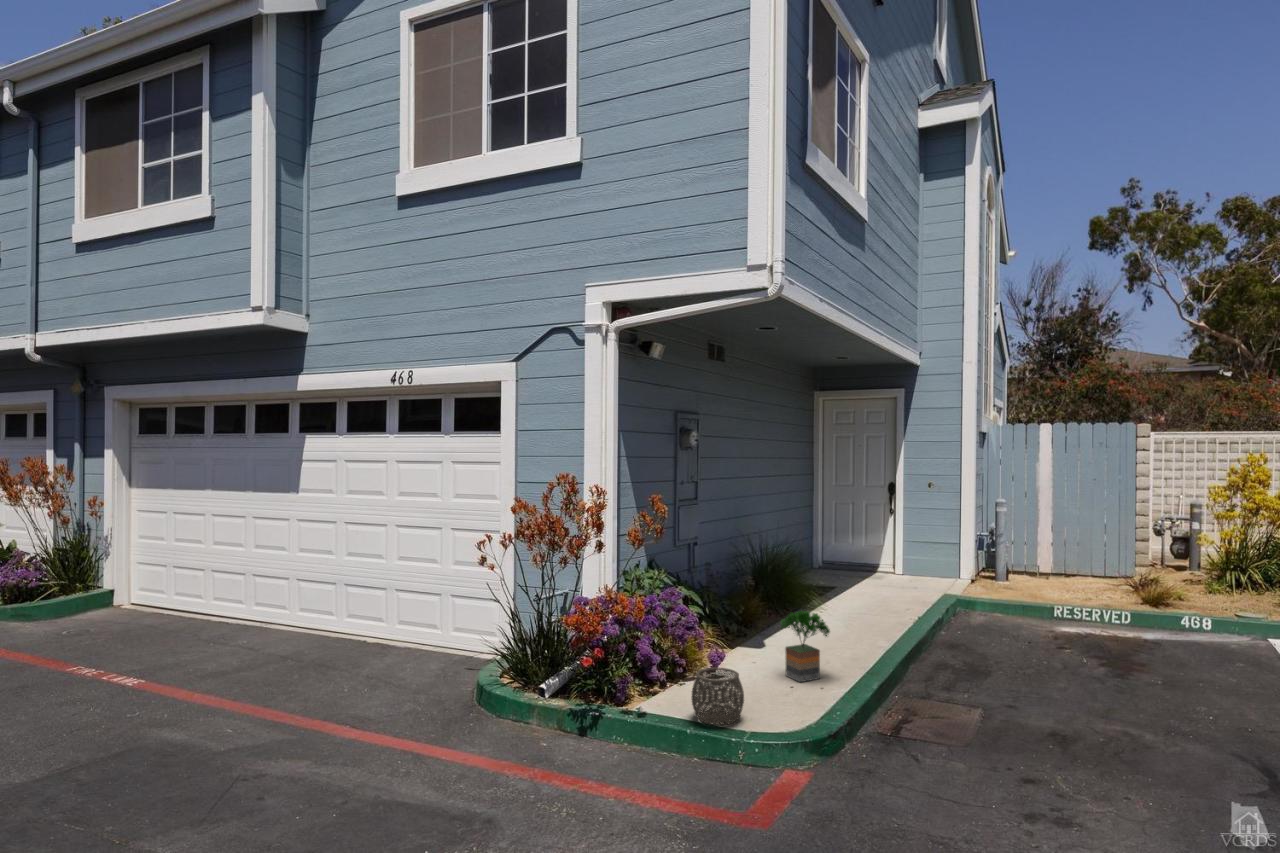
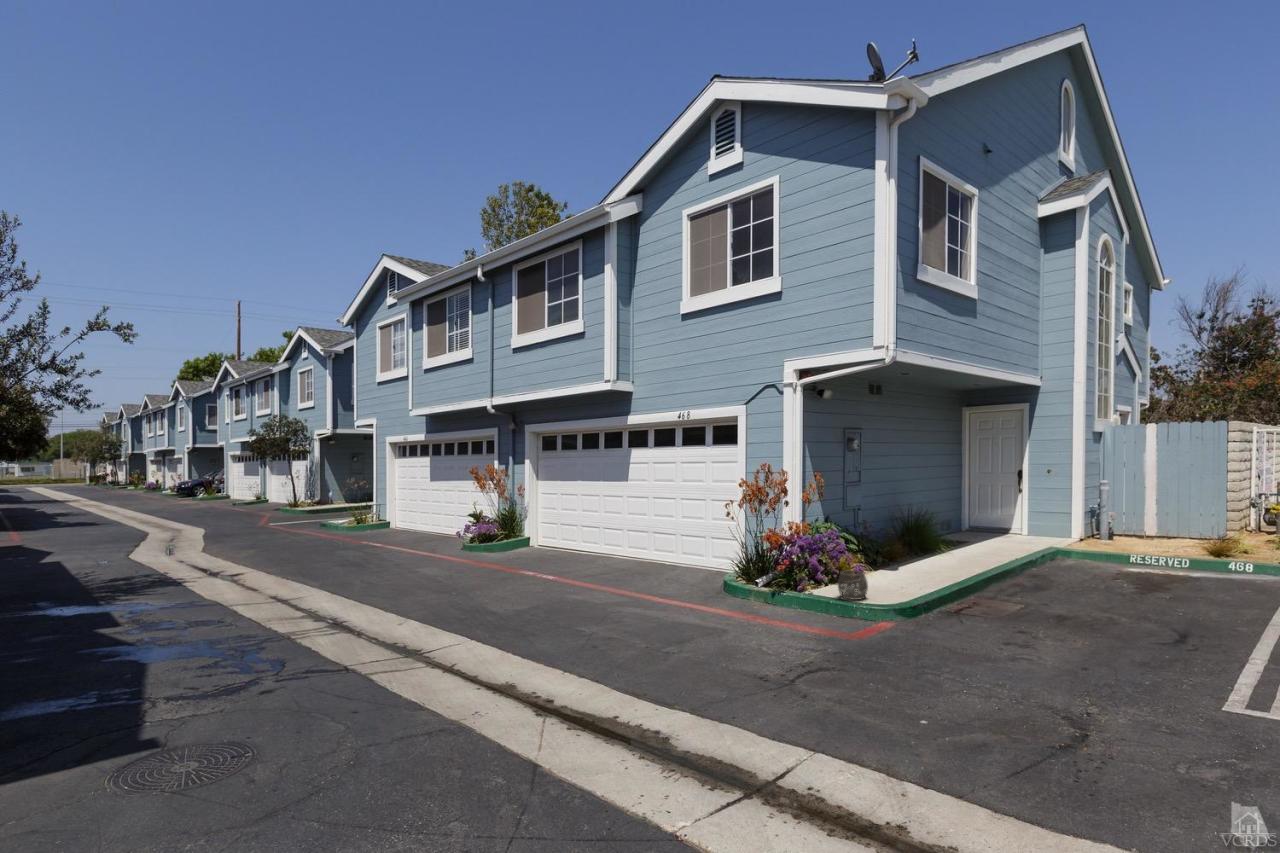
potted tree: present [781,611,830,682] -> none [899,546,930,587]

